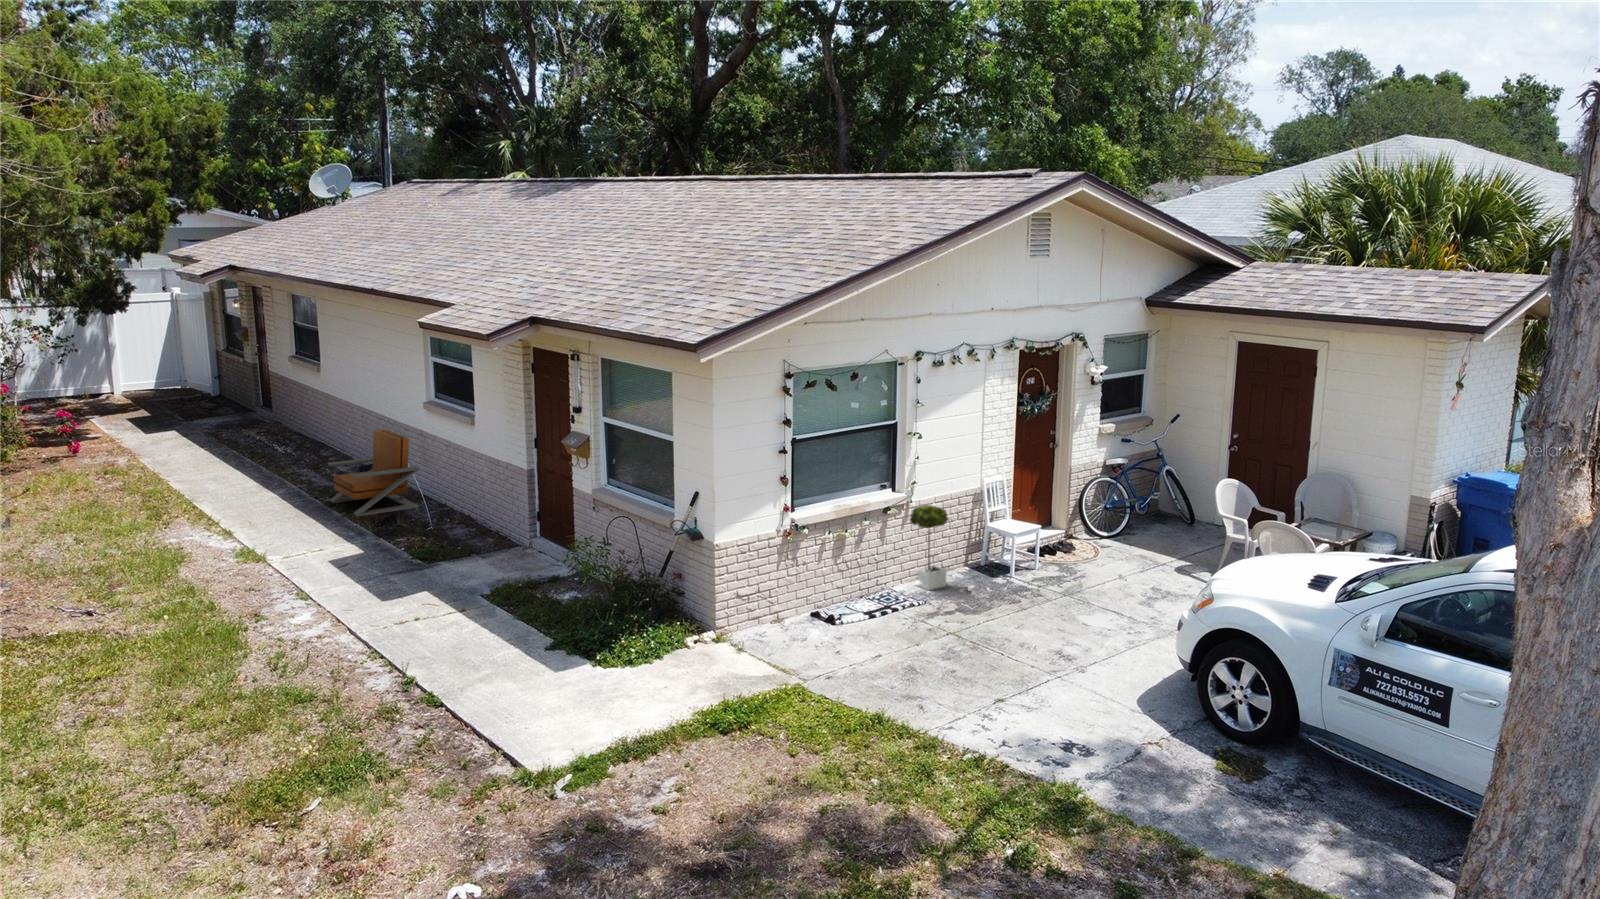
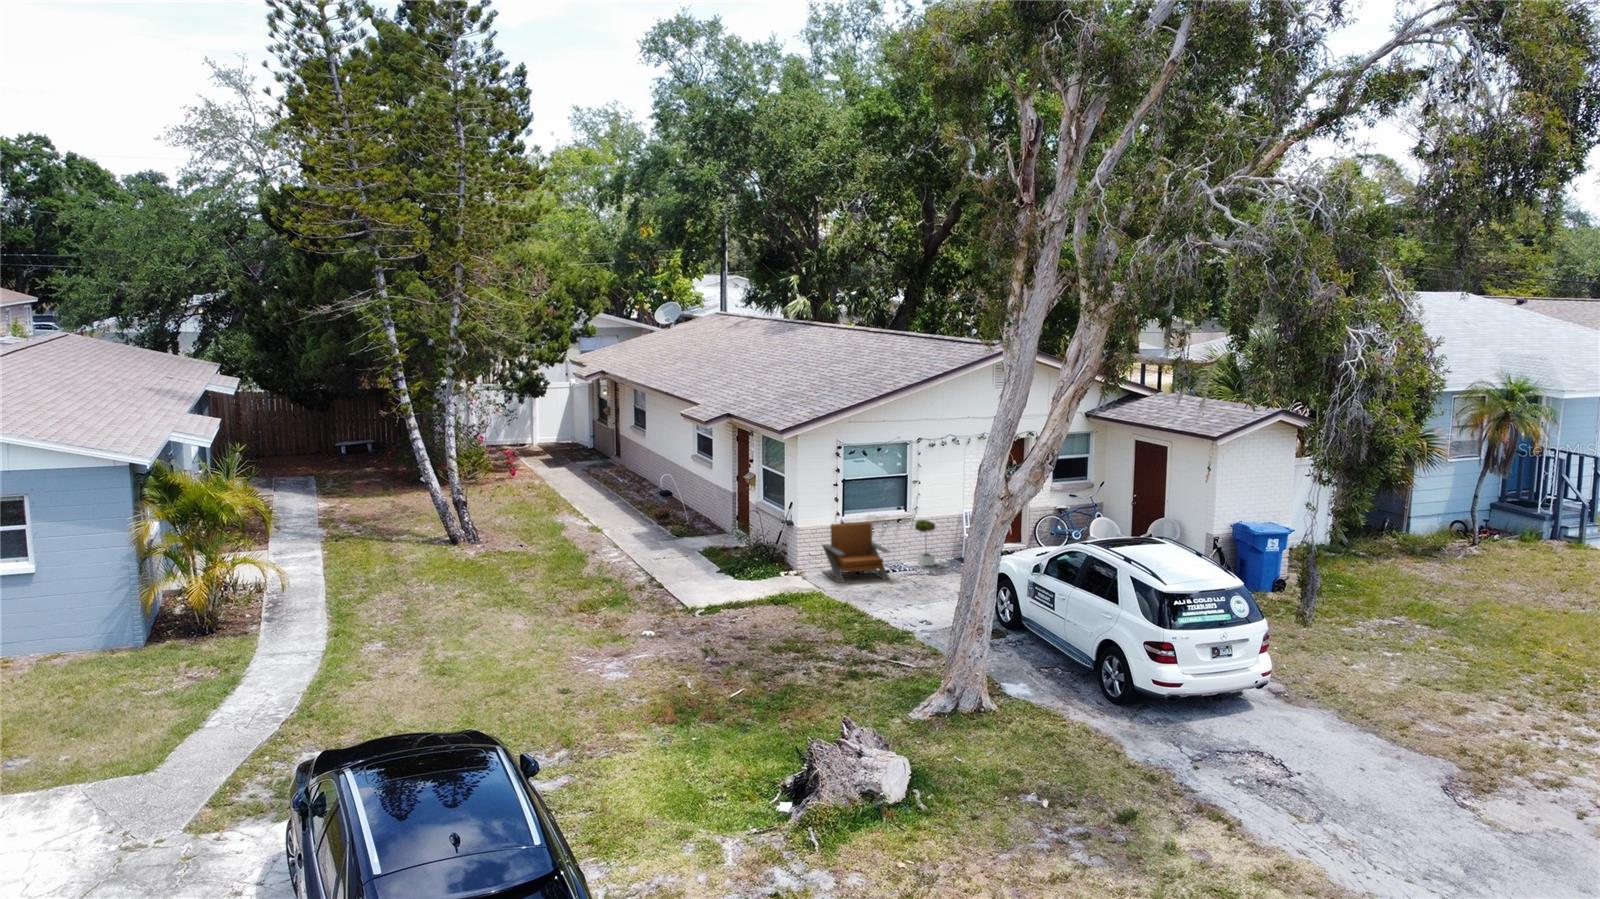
lounge chair: present [328,430,419,516] -> present [822,522,889,583]

